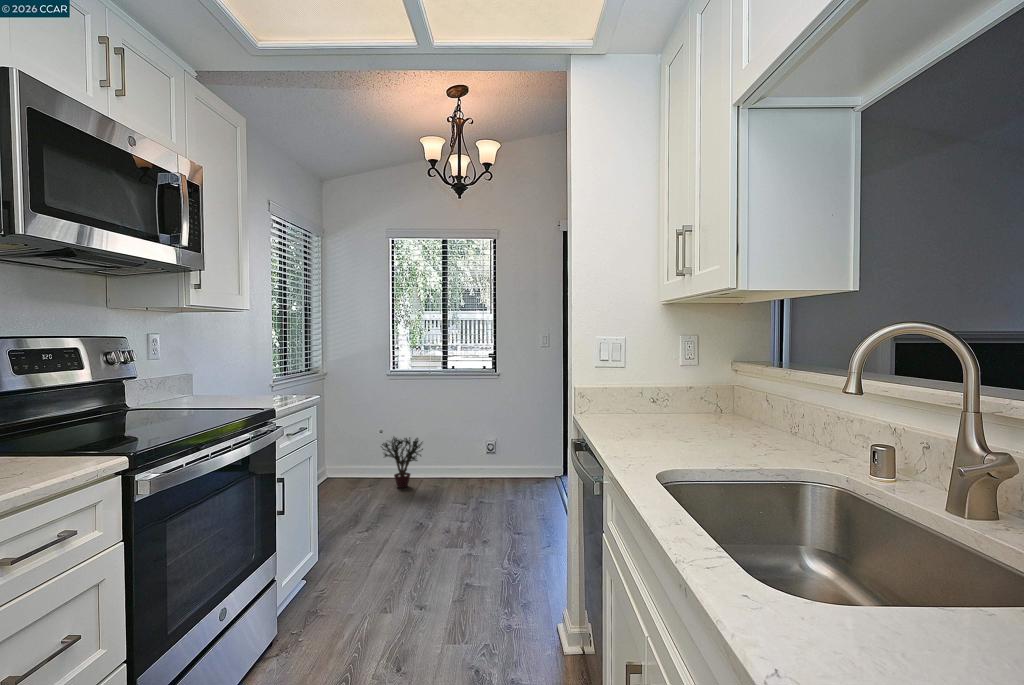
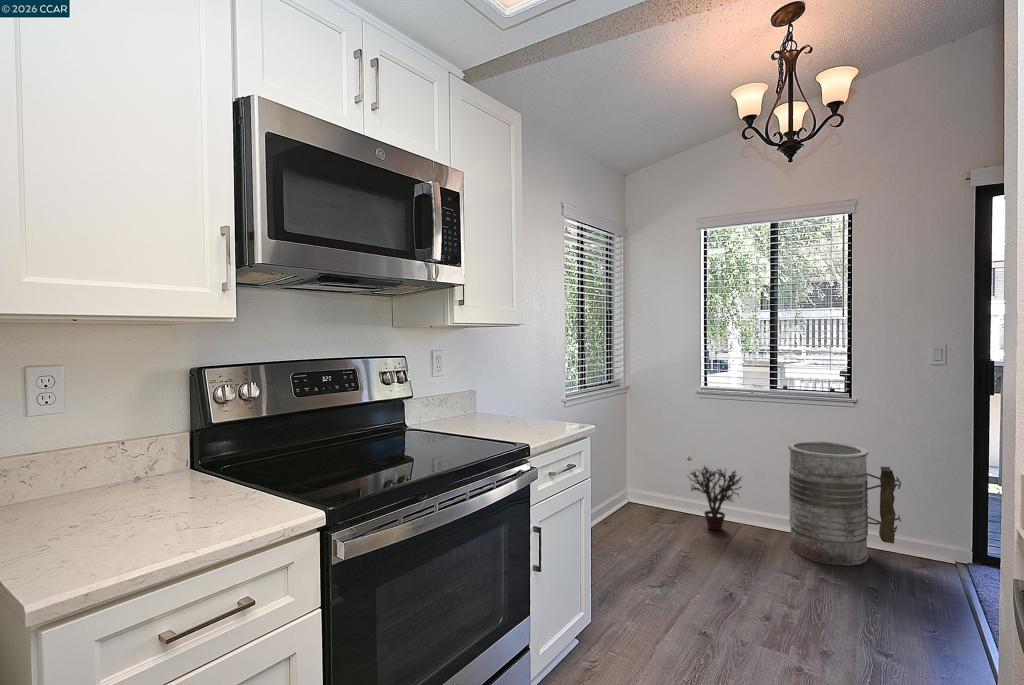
trash can: none [456,407,527,495] -> present [788,441,901,566]

